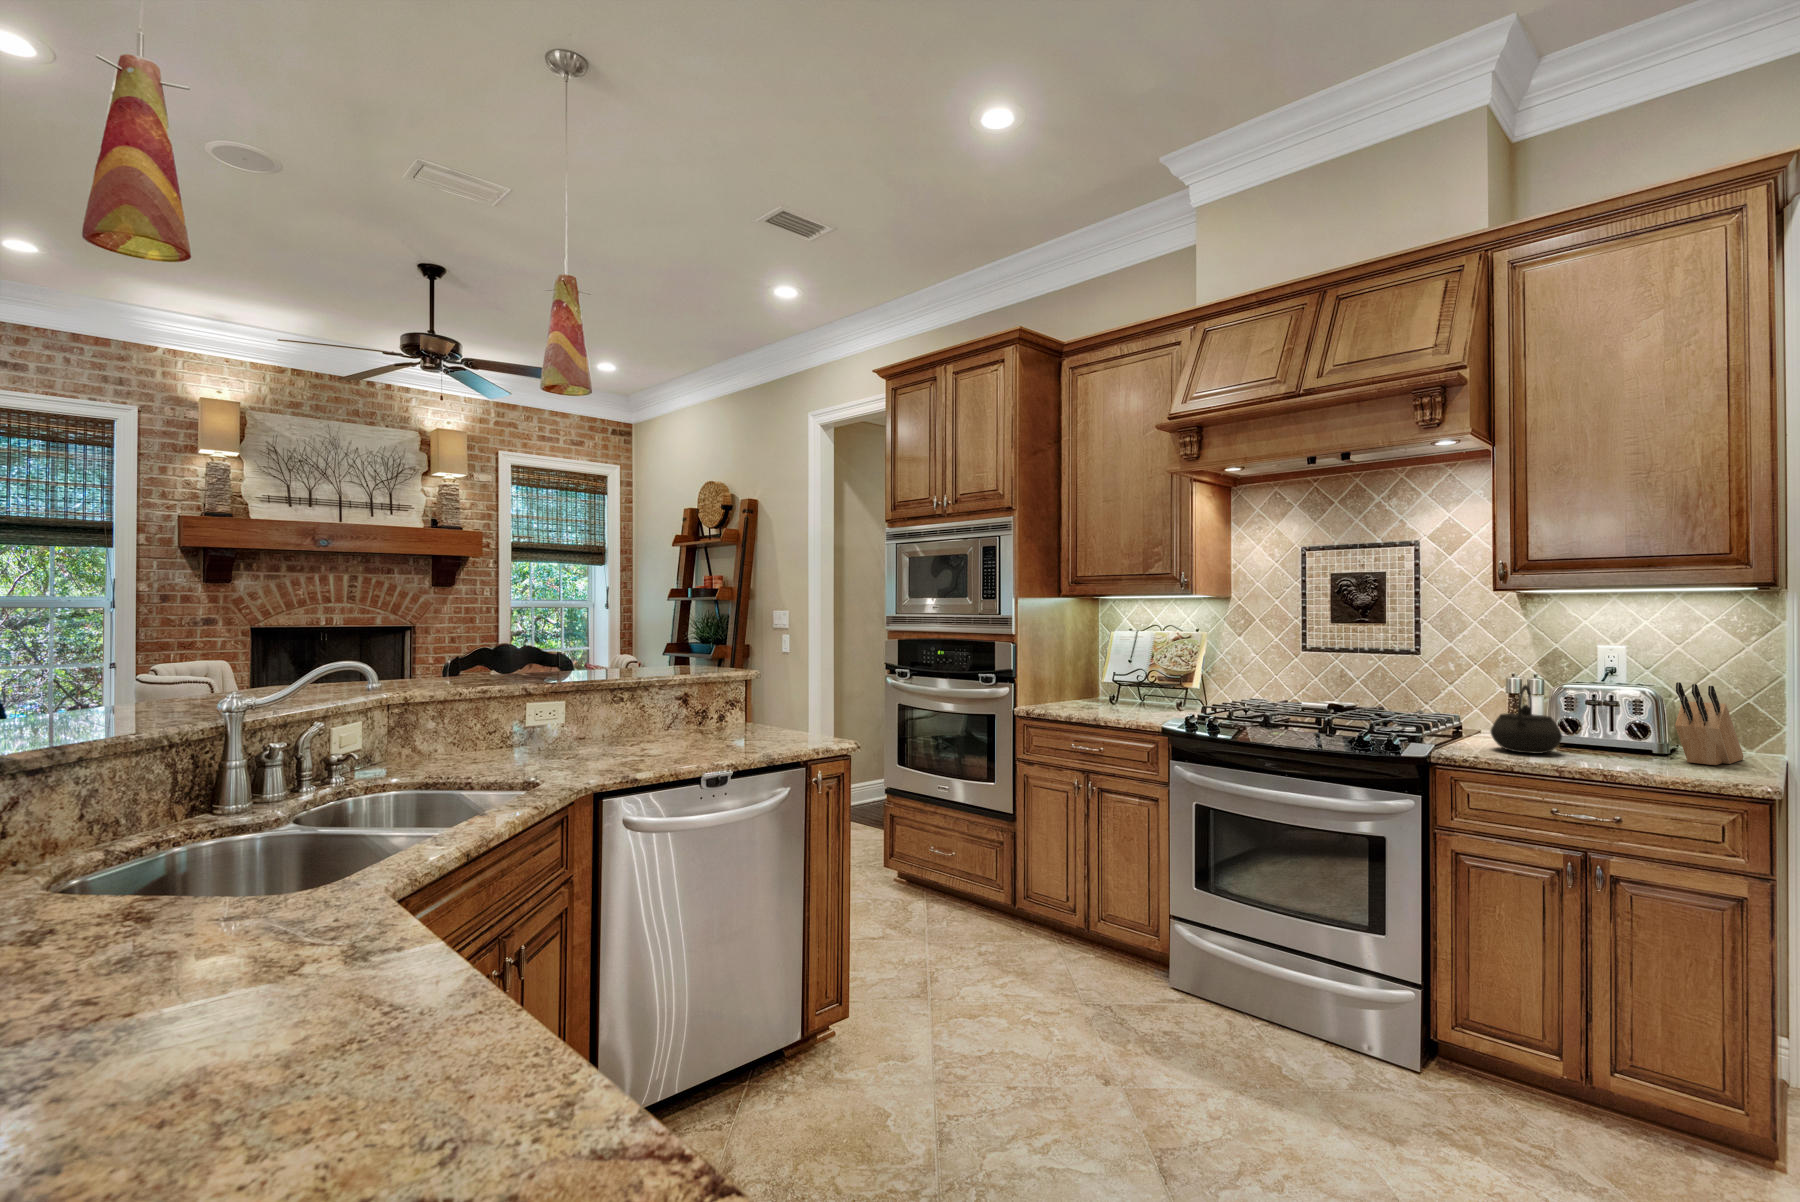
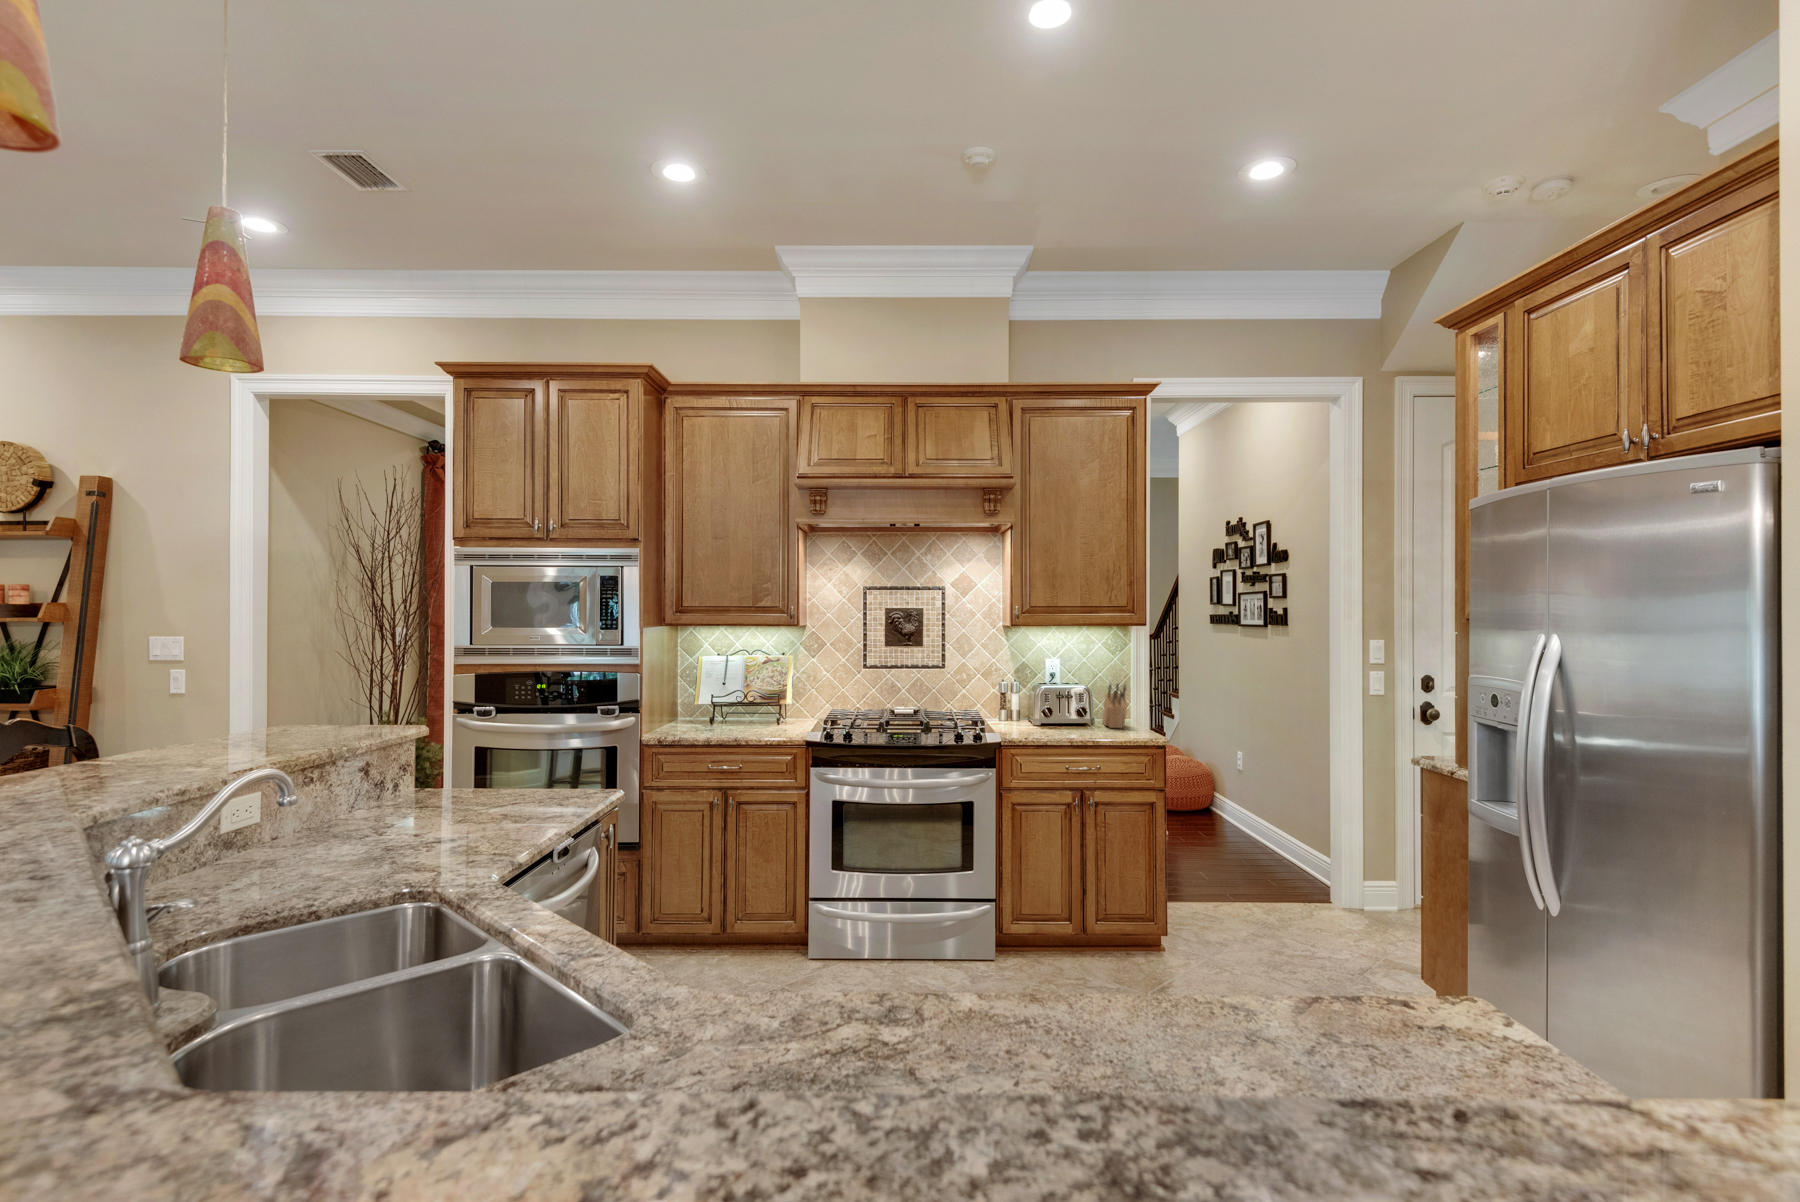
kettle: present [1490,685,1562,754] -> none [1023,688,1061,732]

